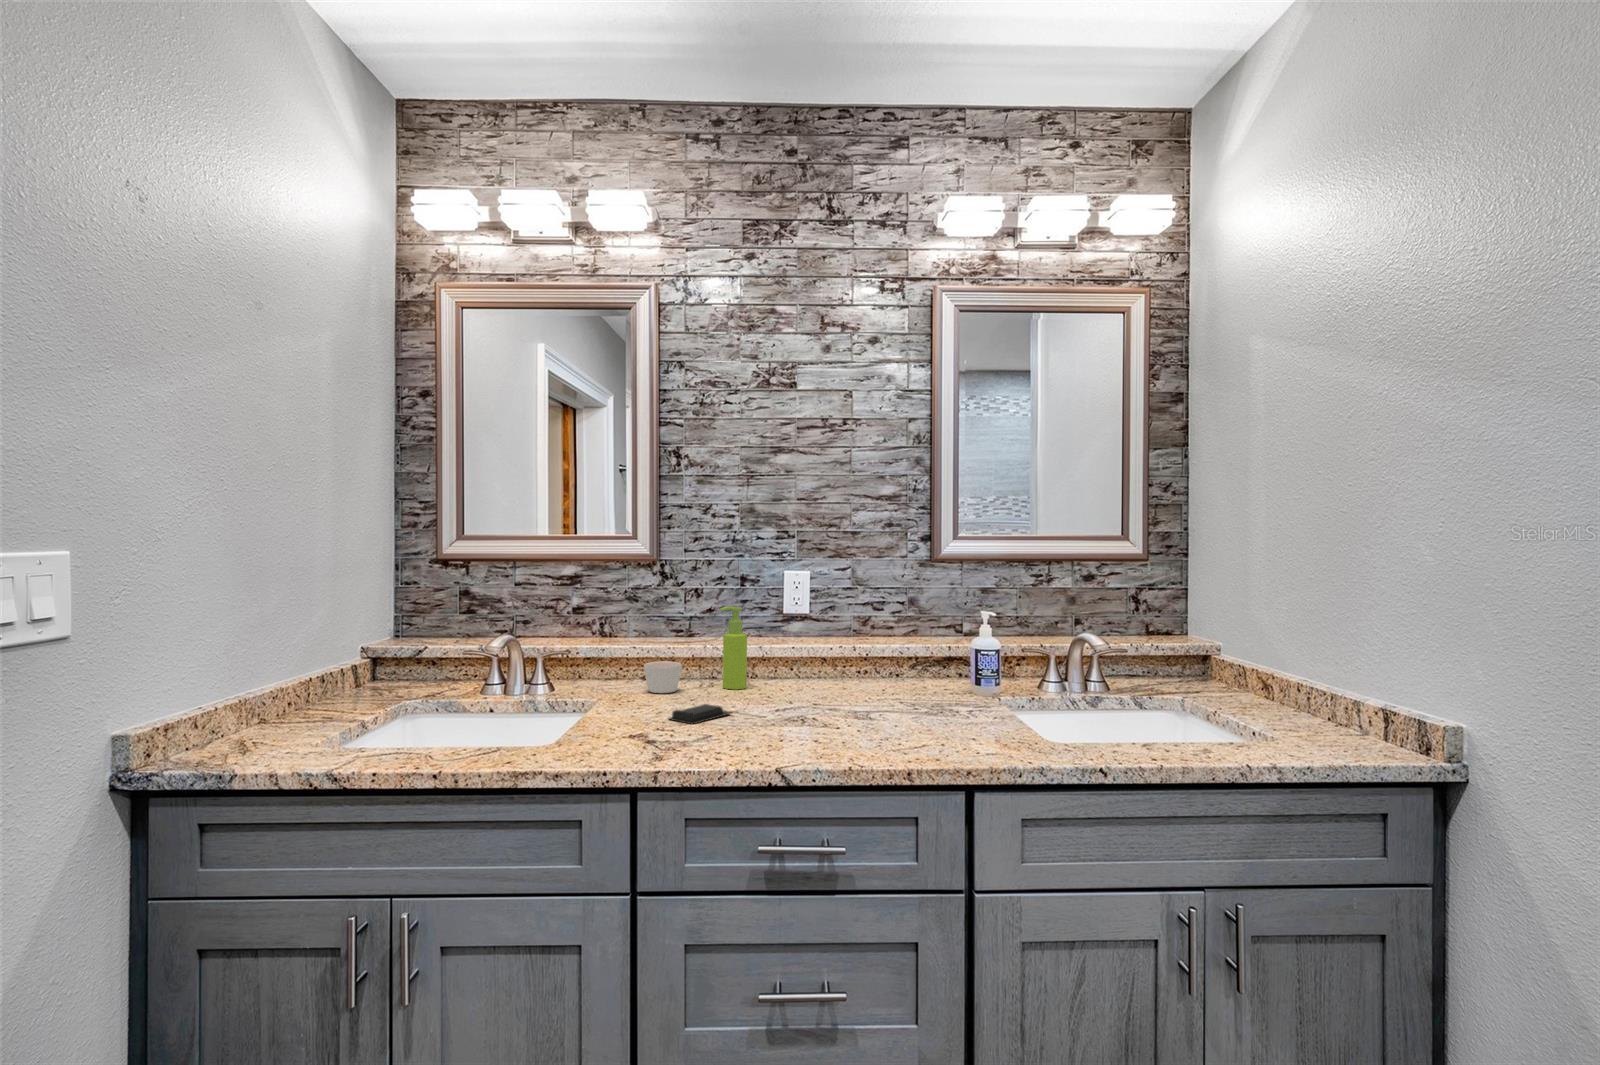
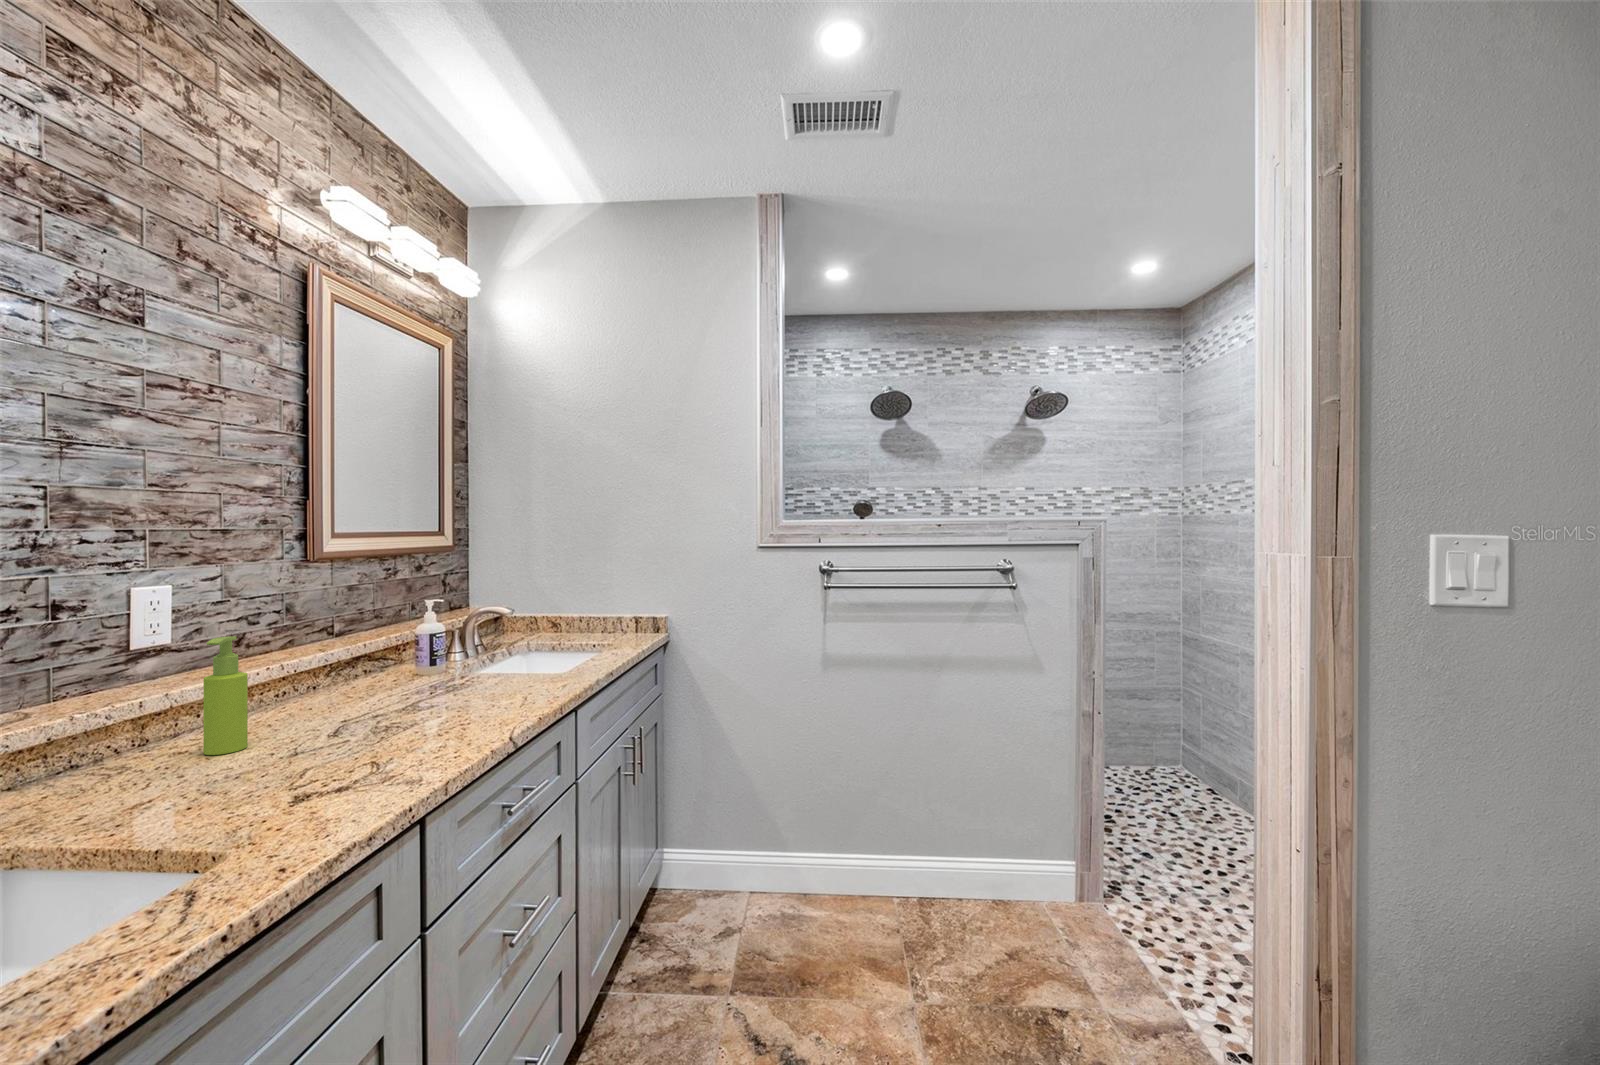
candle: present [644,661,682,693] -> none [129,734,211,793]
soap bar: present [669,704,731,724] -> none [378,736,452,765]

